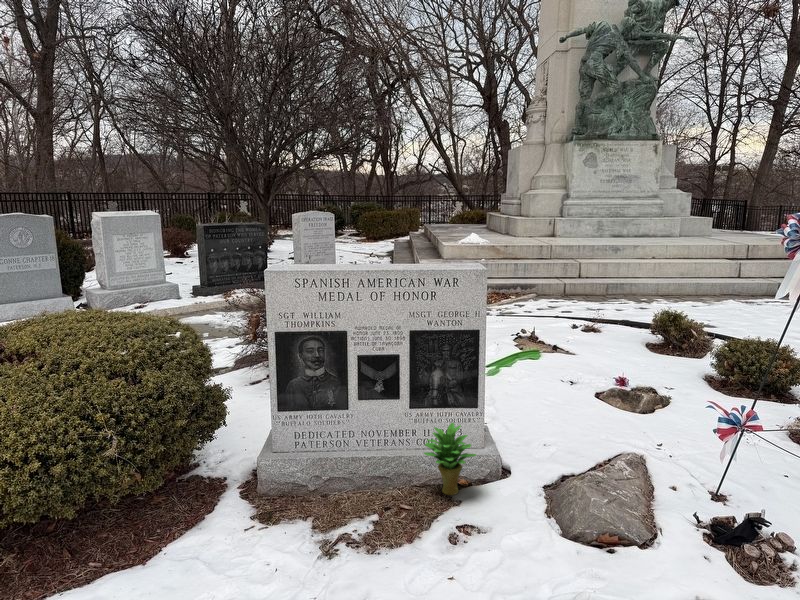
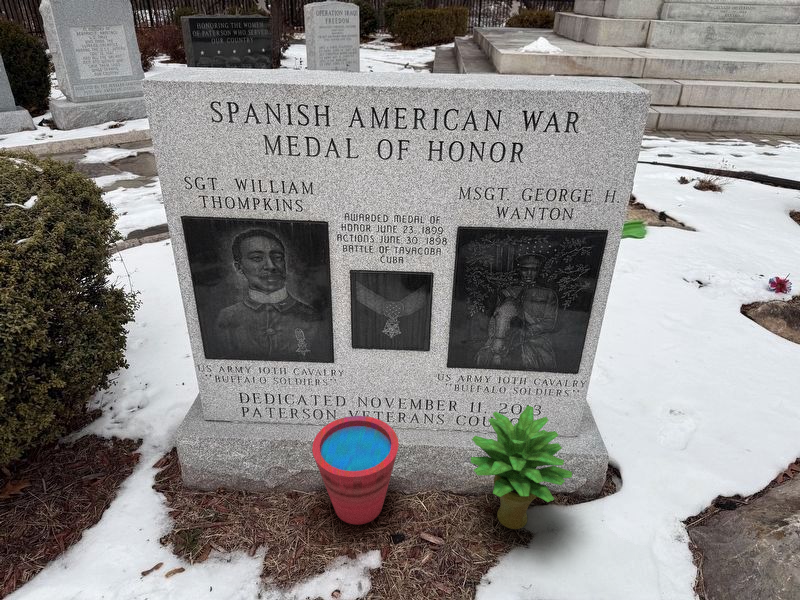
bucket: none [339,440,385,498] -> present [312,416,399,525]

